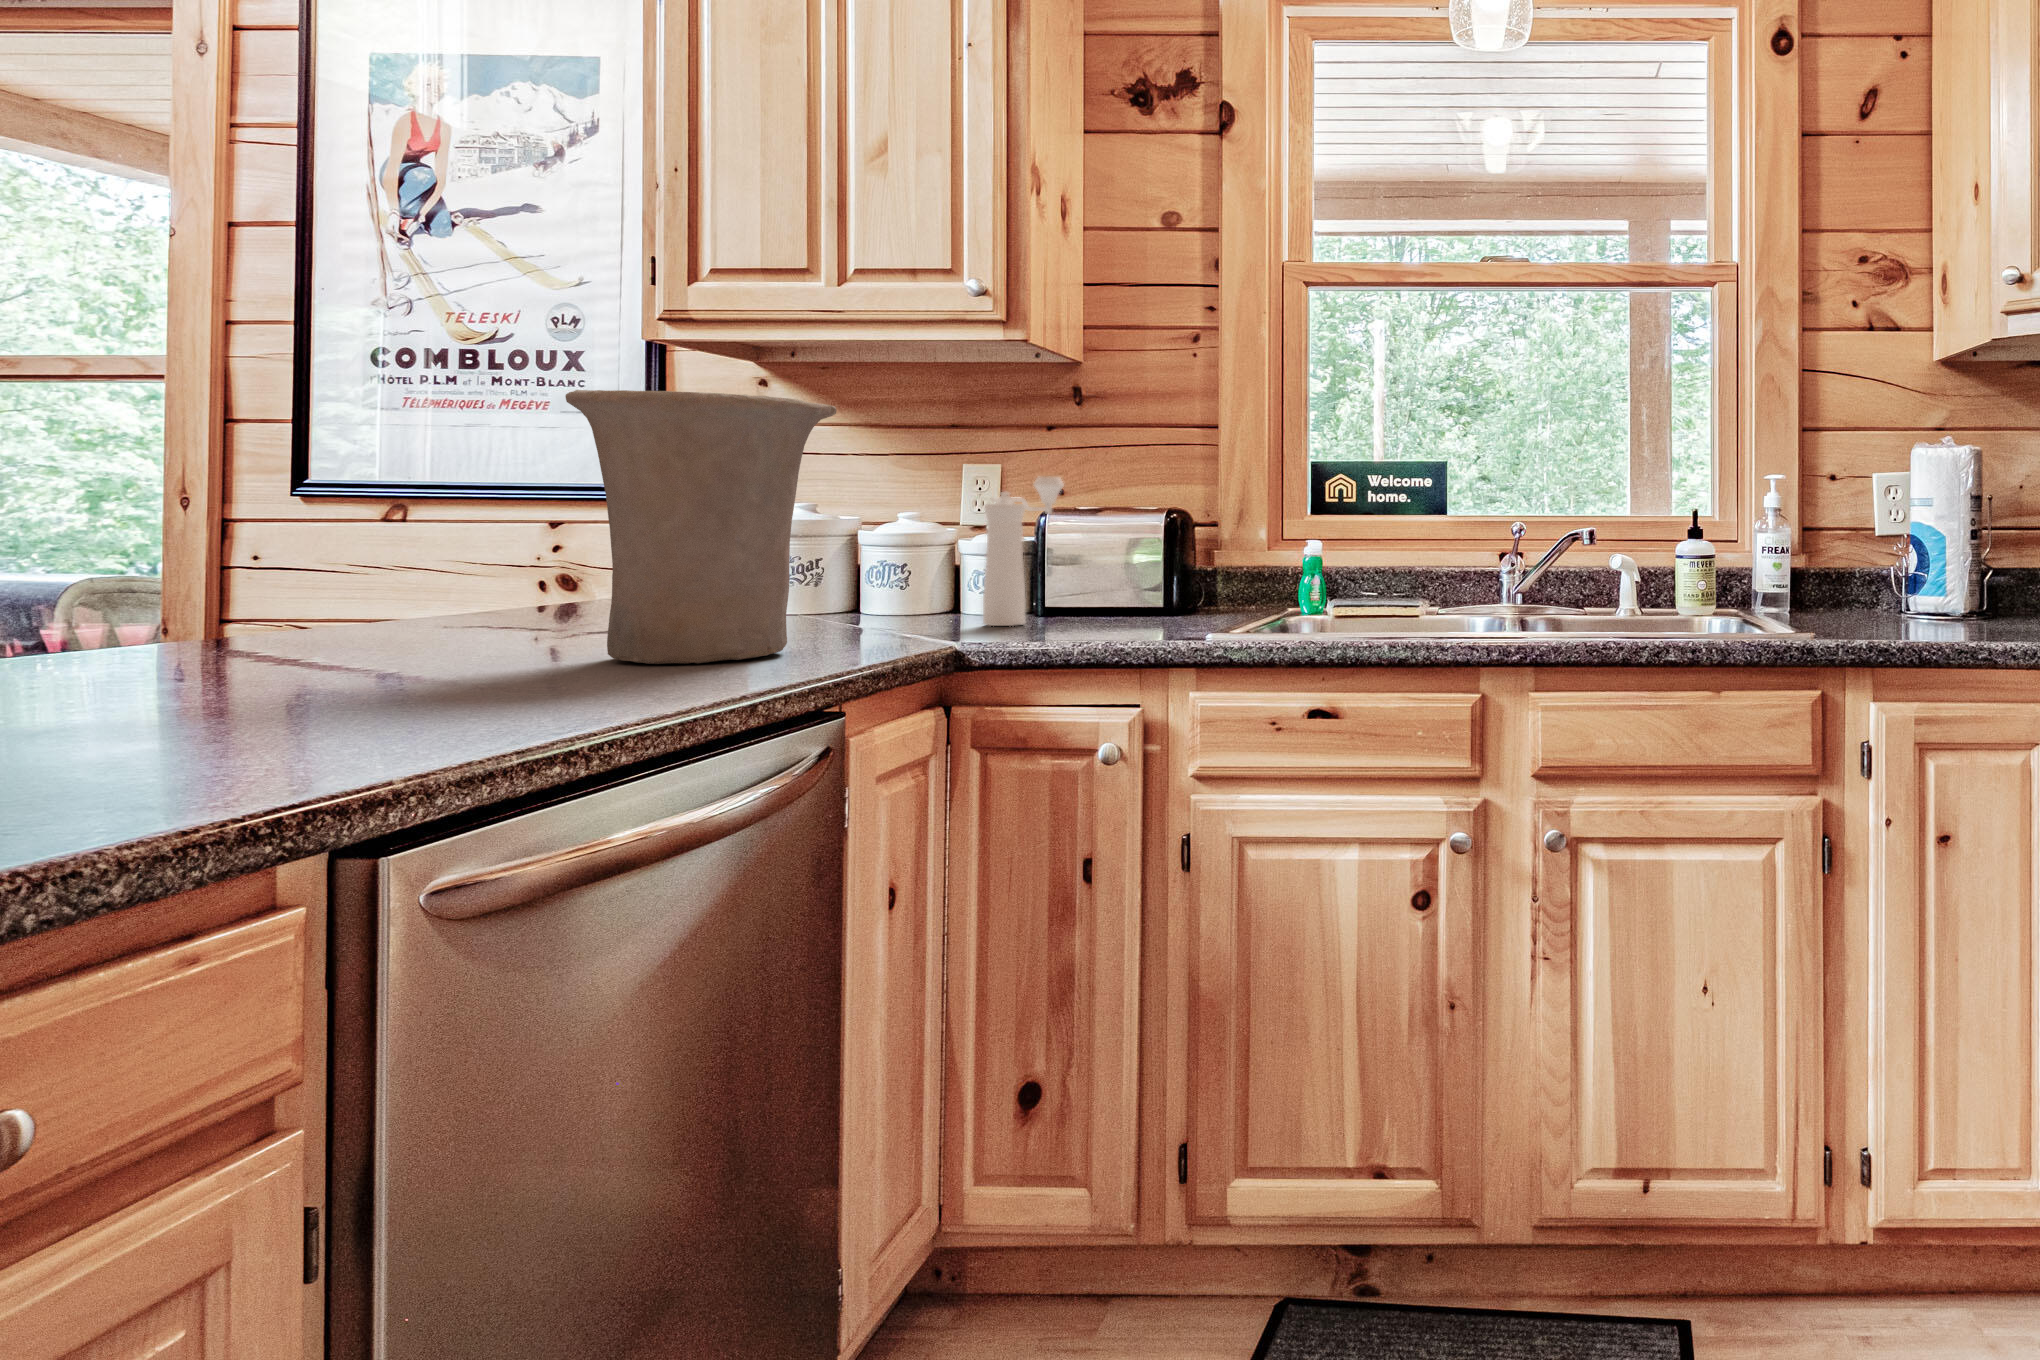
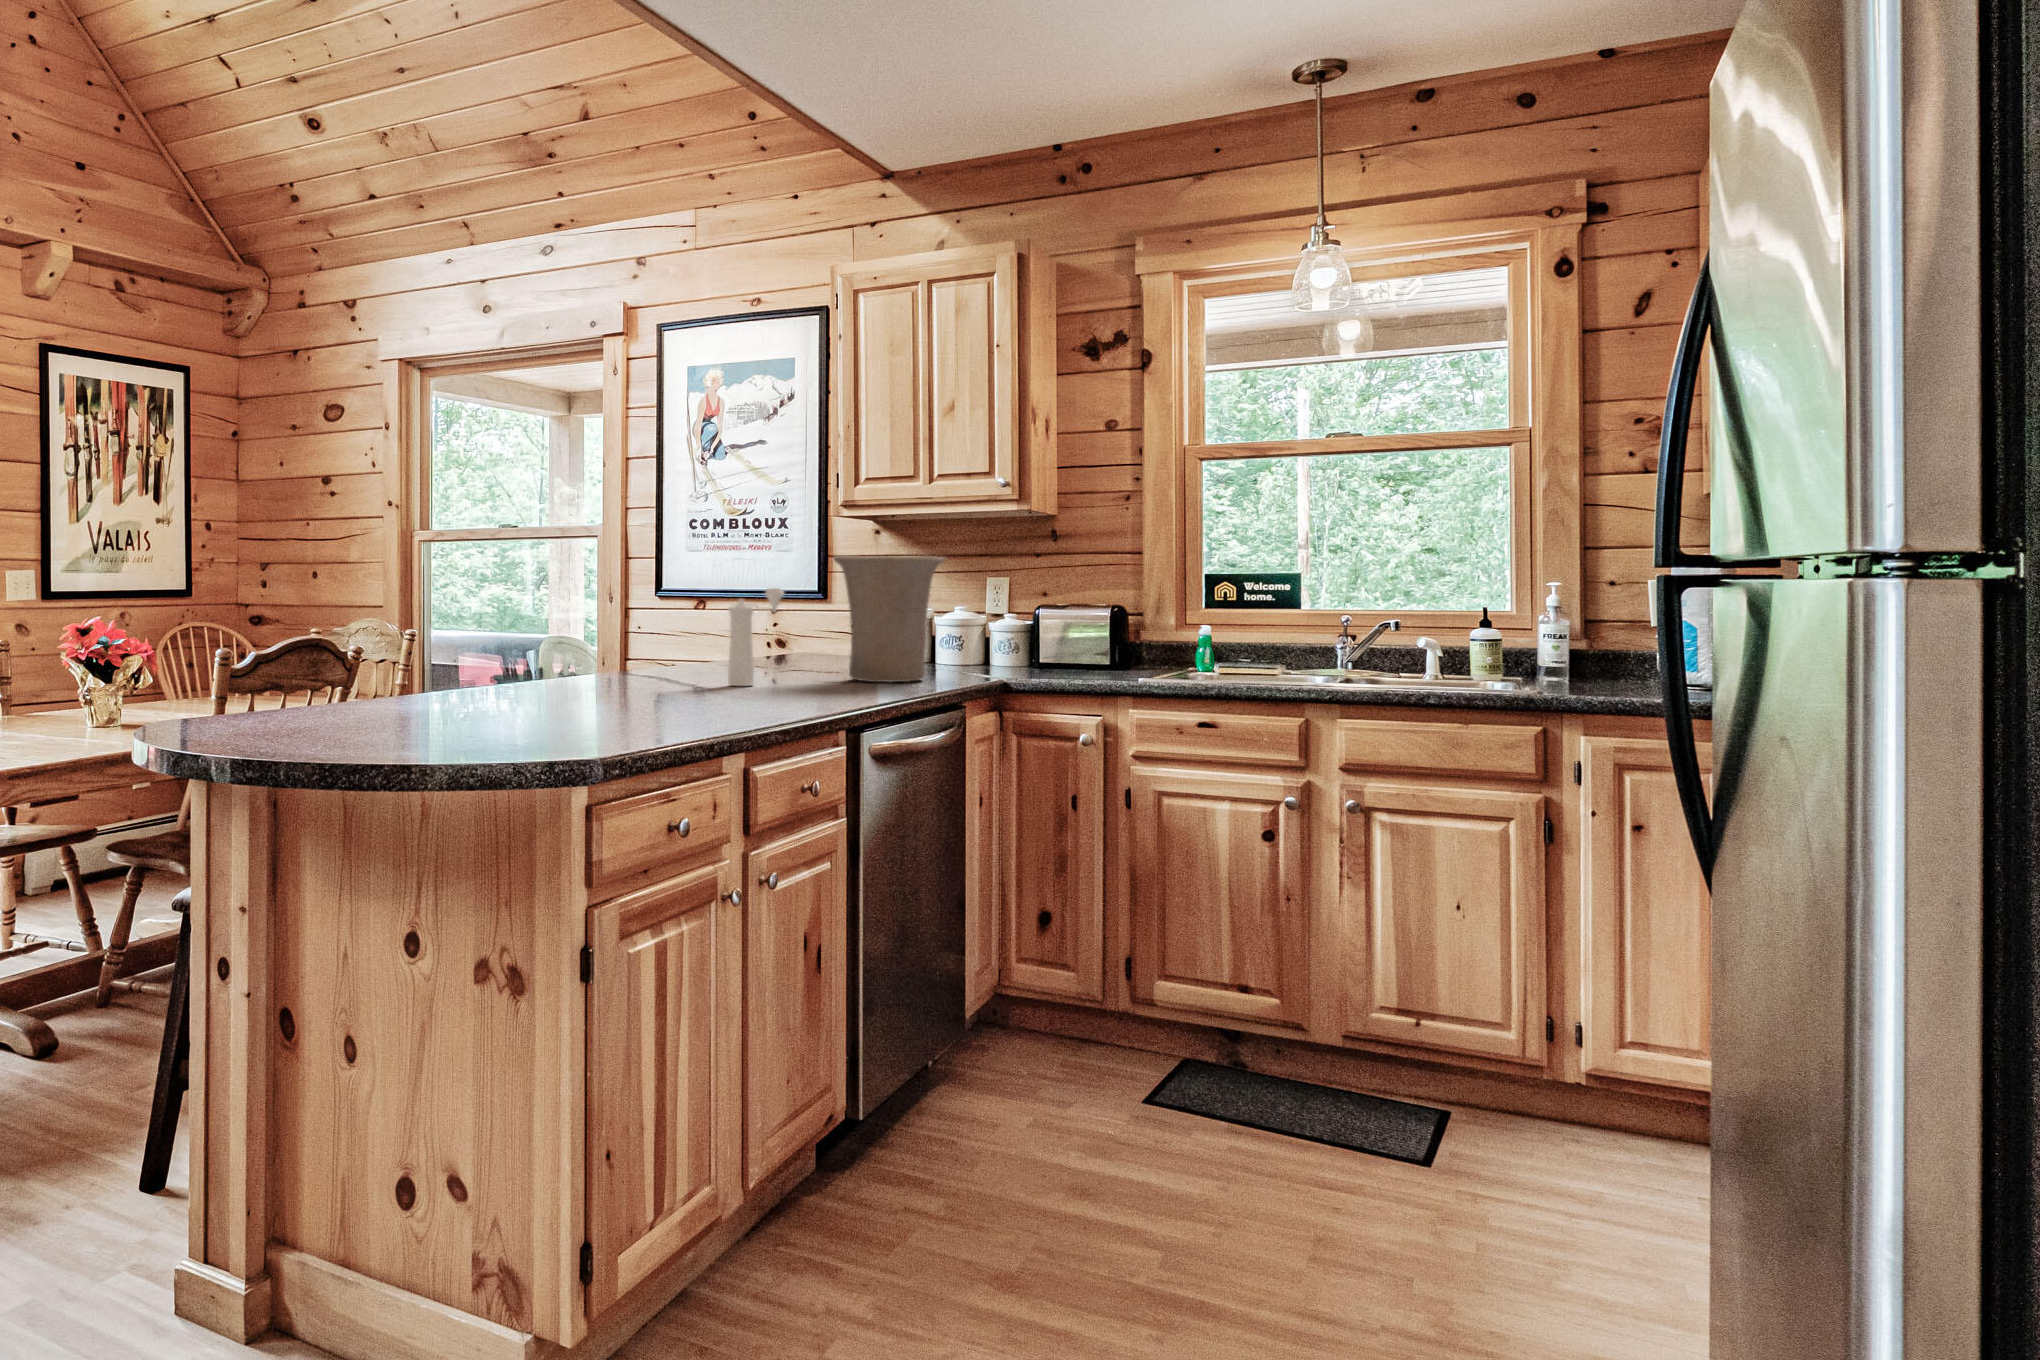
pepper mill: present [983,477,1064,626] -> present [728,588,784,686]

